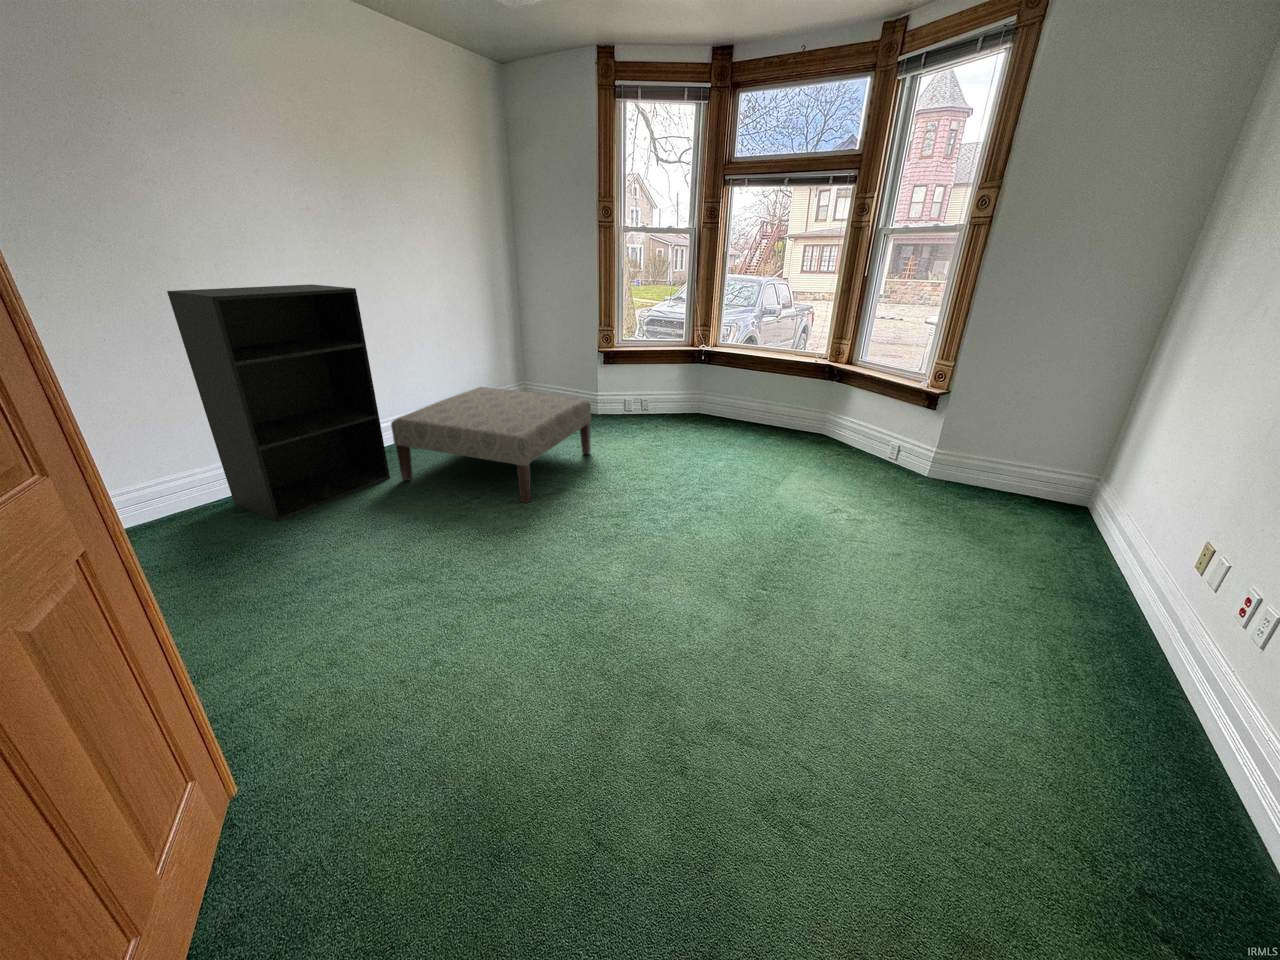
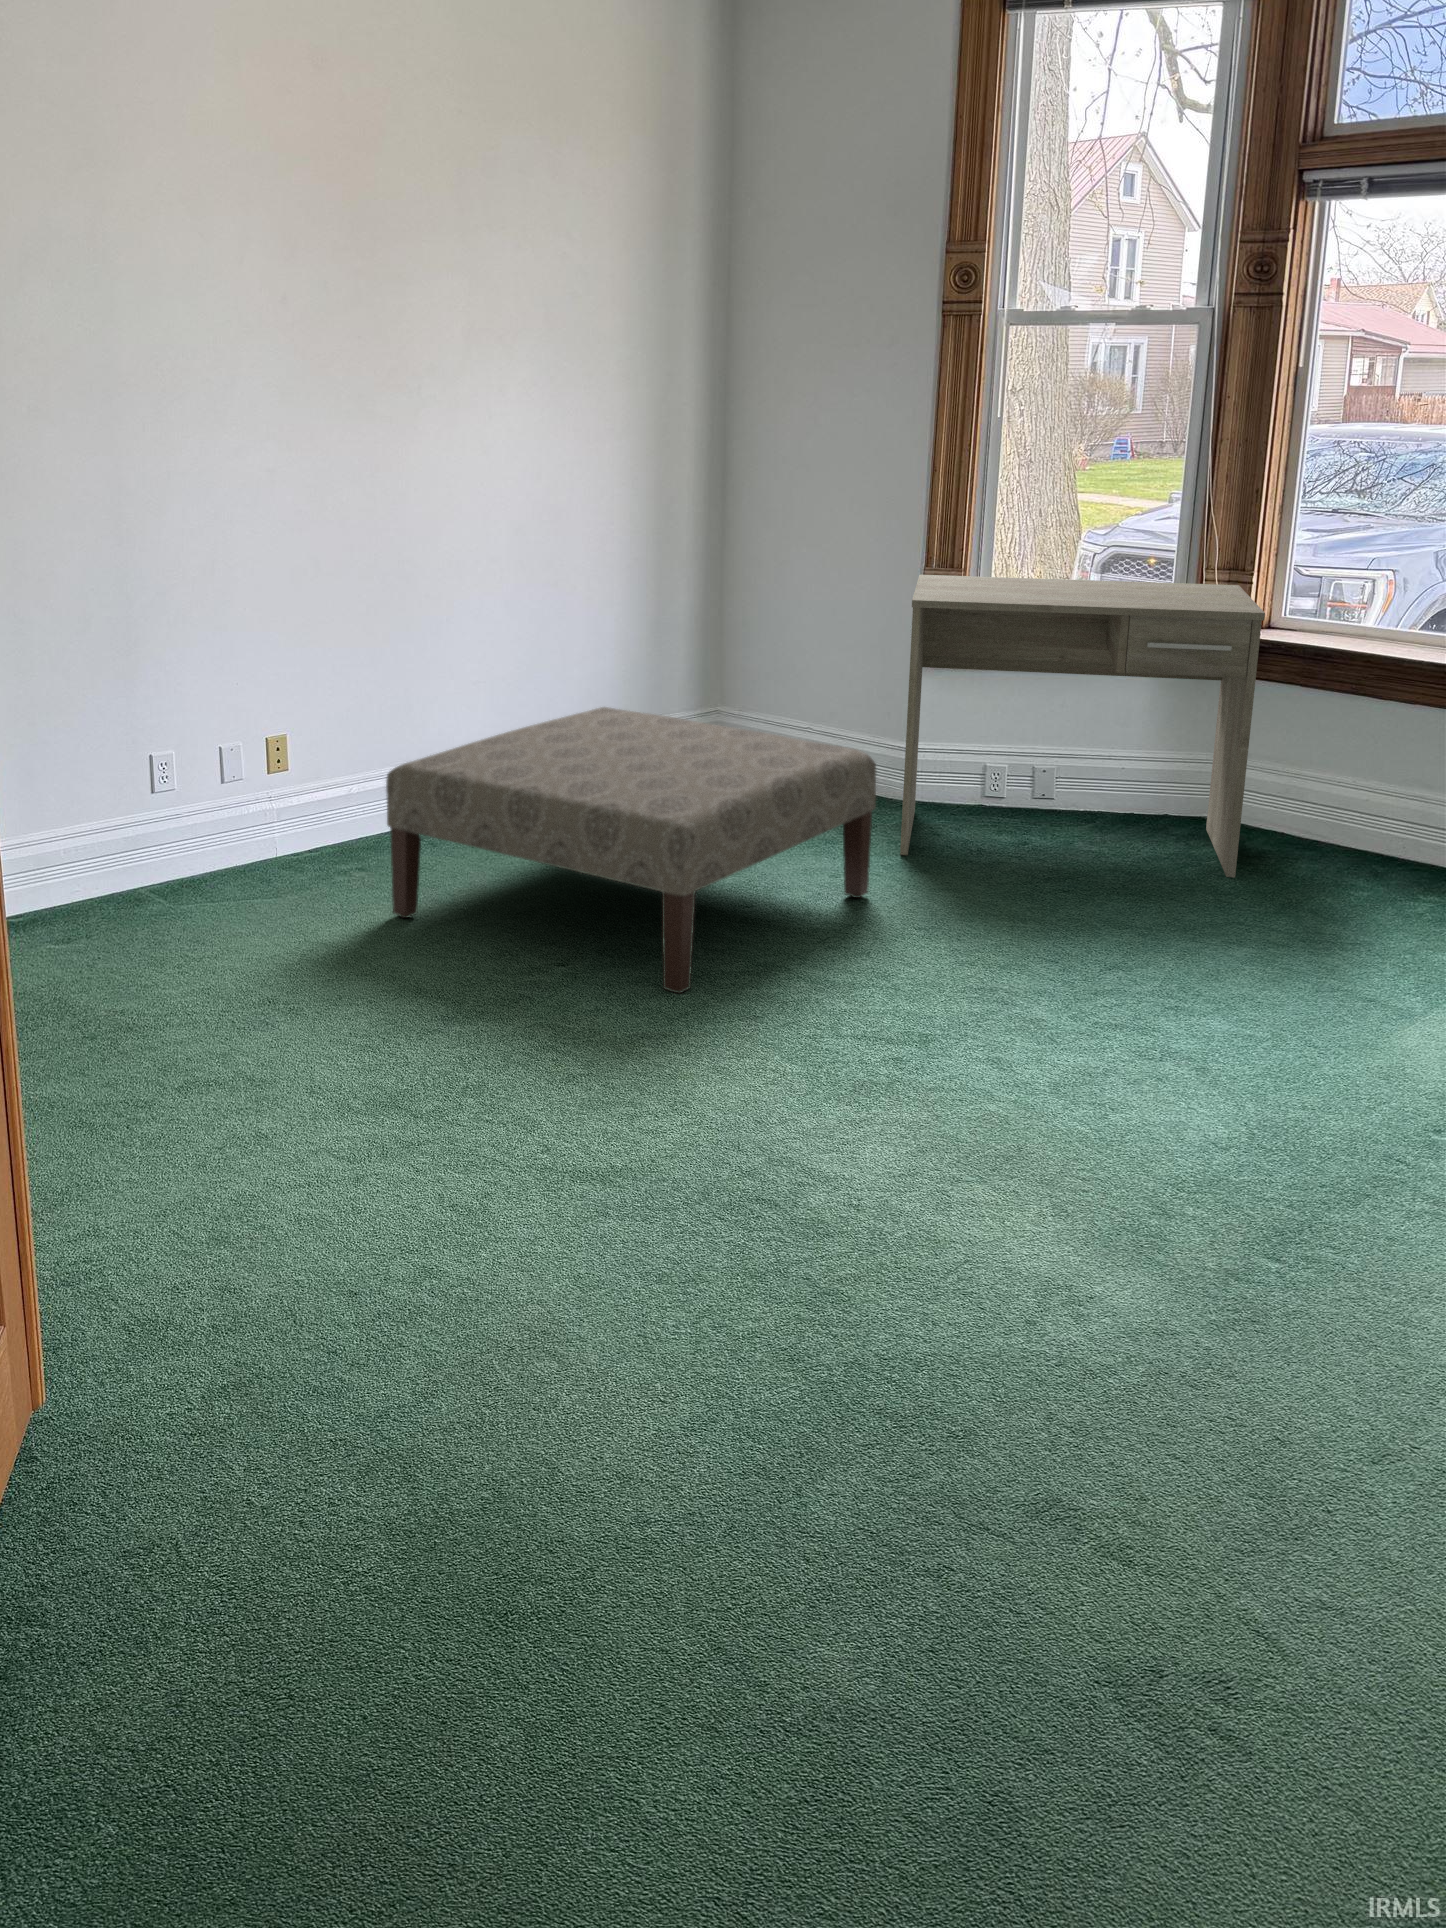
bookshelf: present [167,284,390,522] -> none [8,460,367,973]
desk: none [596,330,720,435] -> present [900,575,1265,877]

